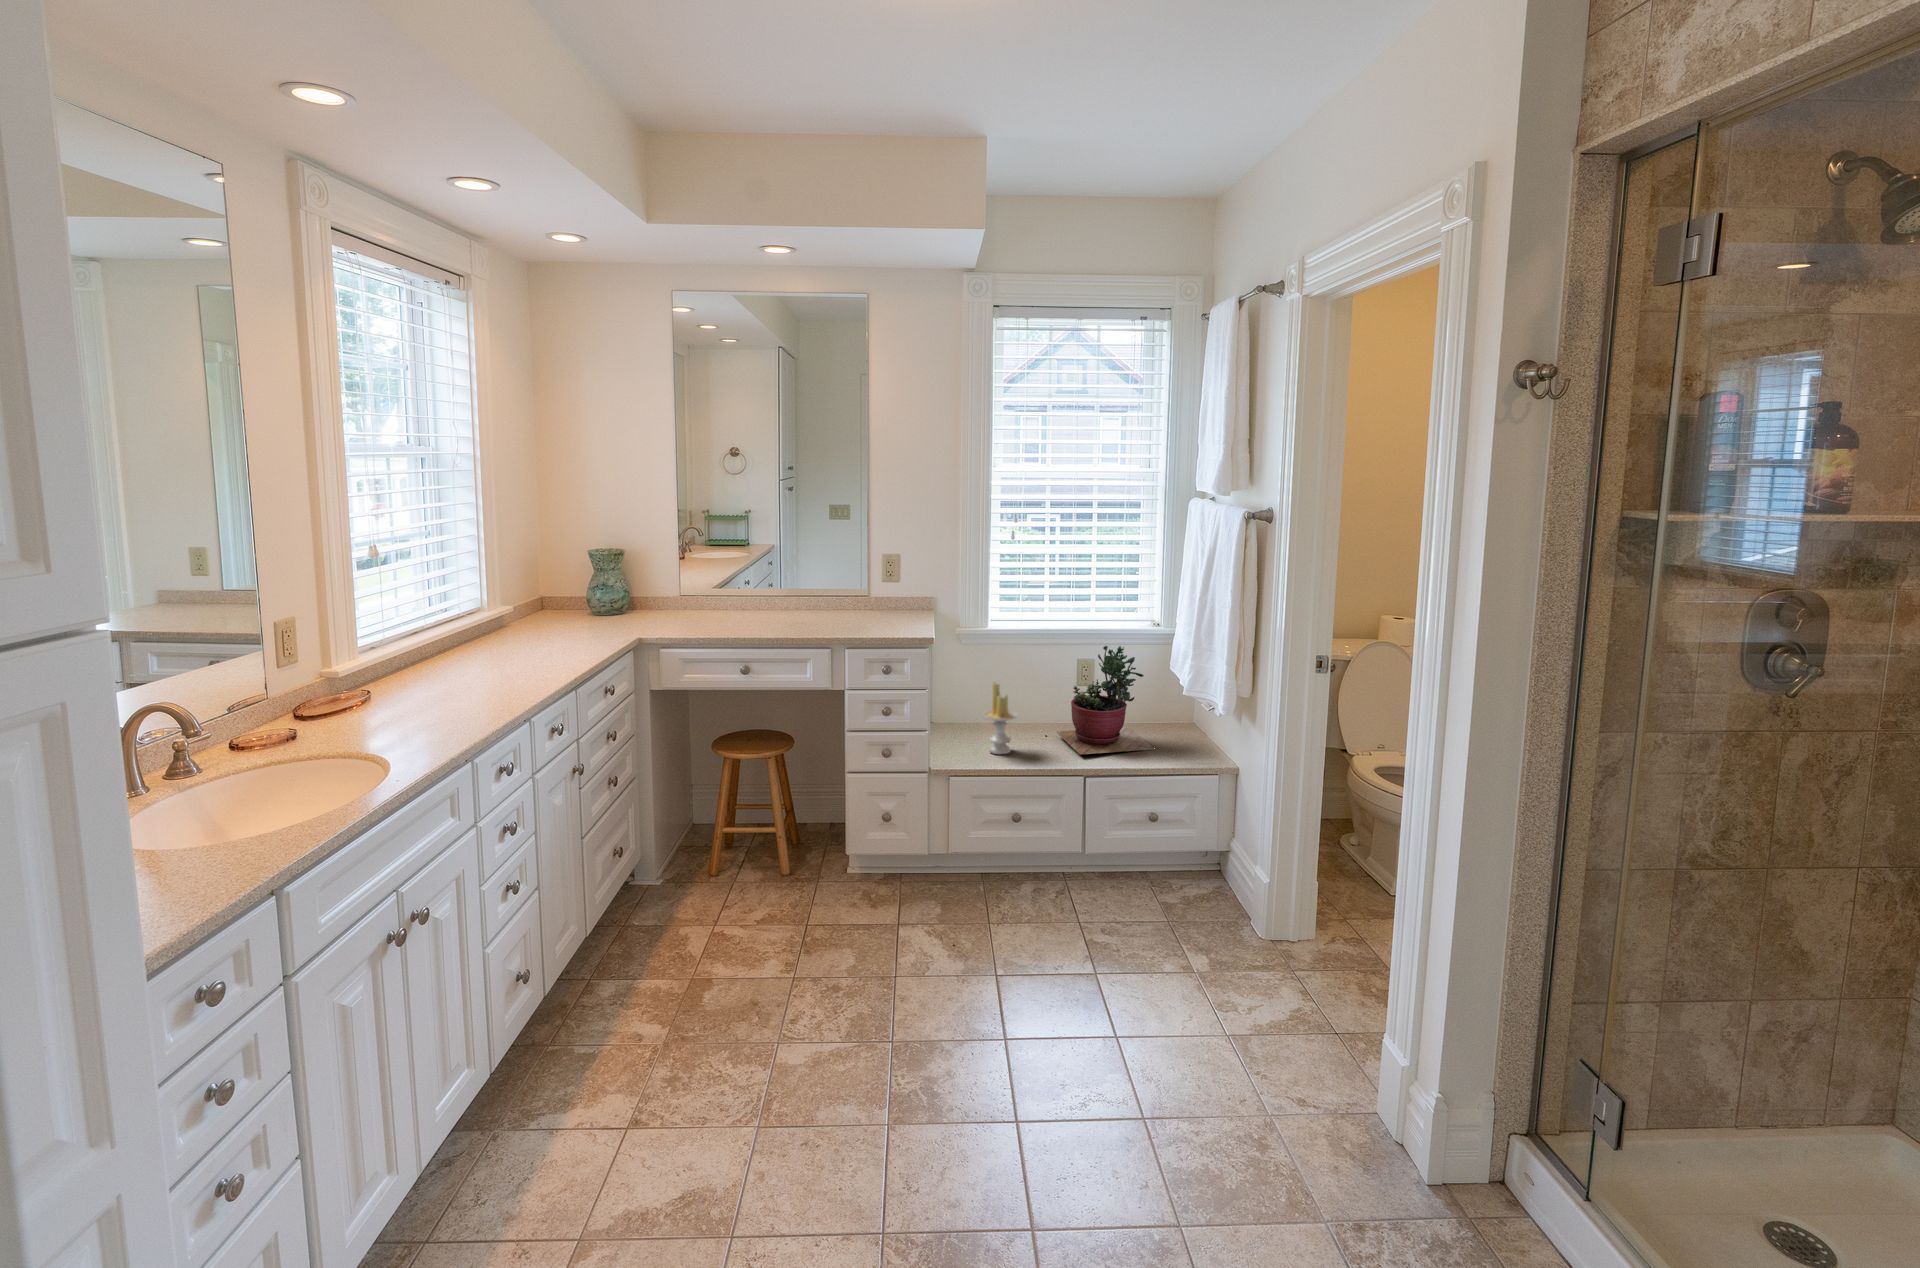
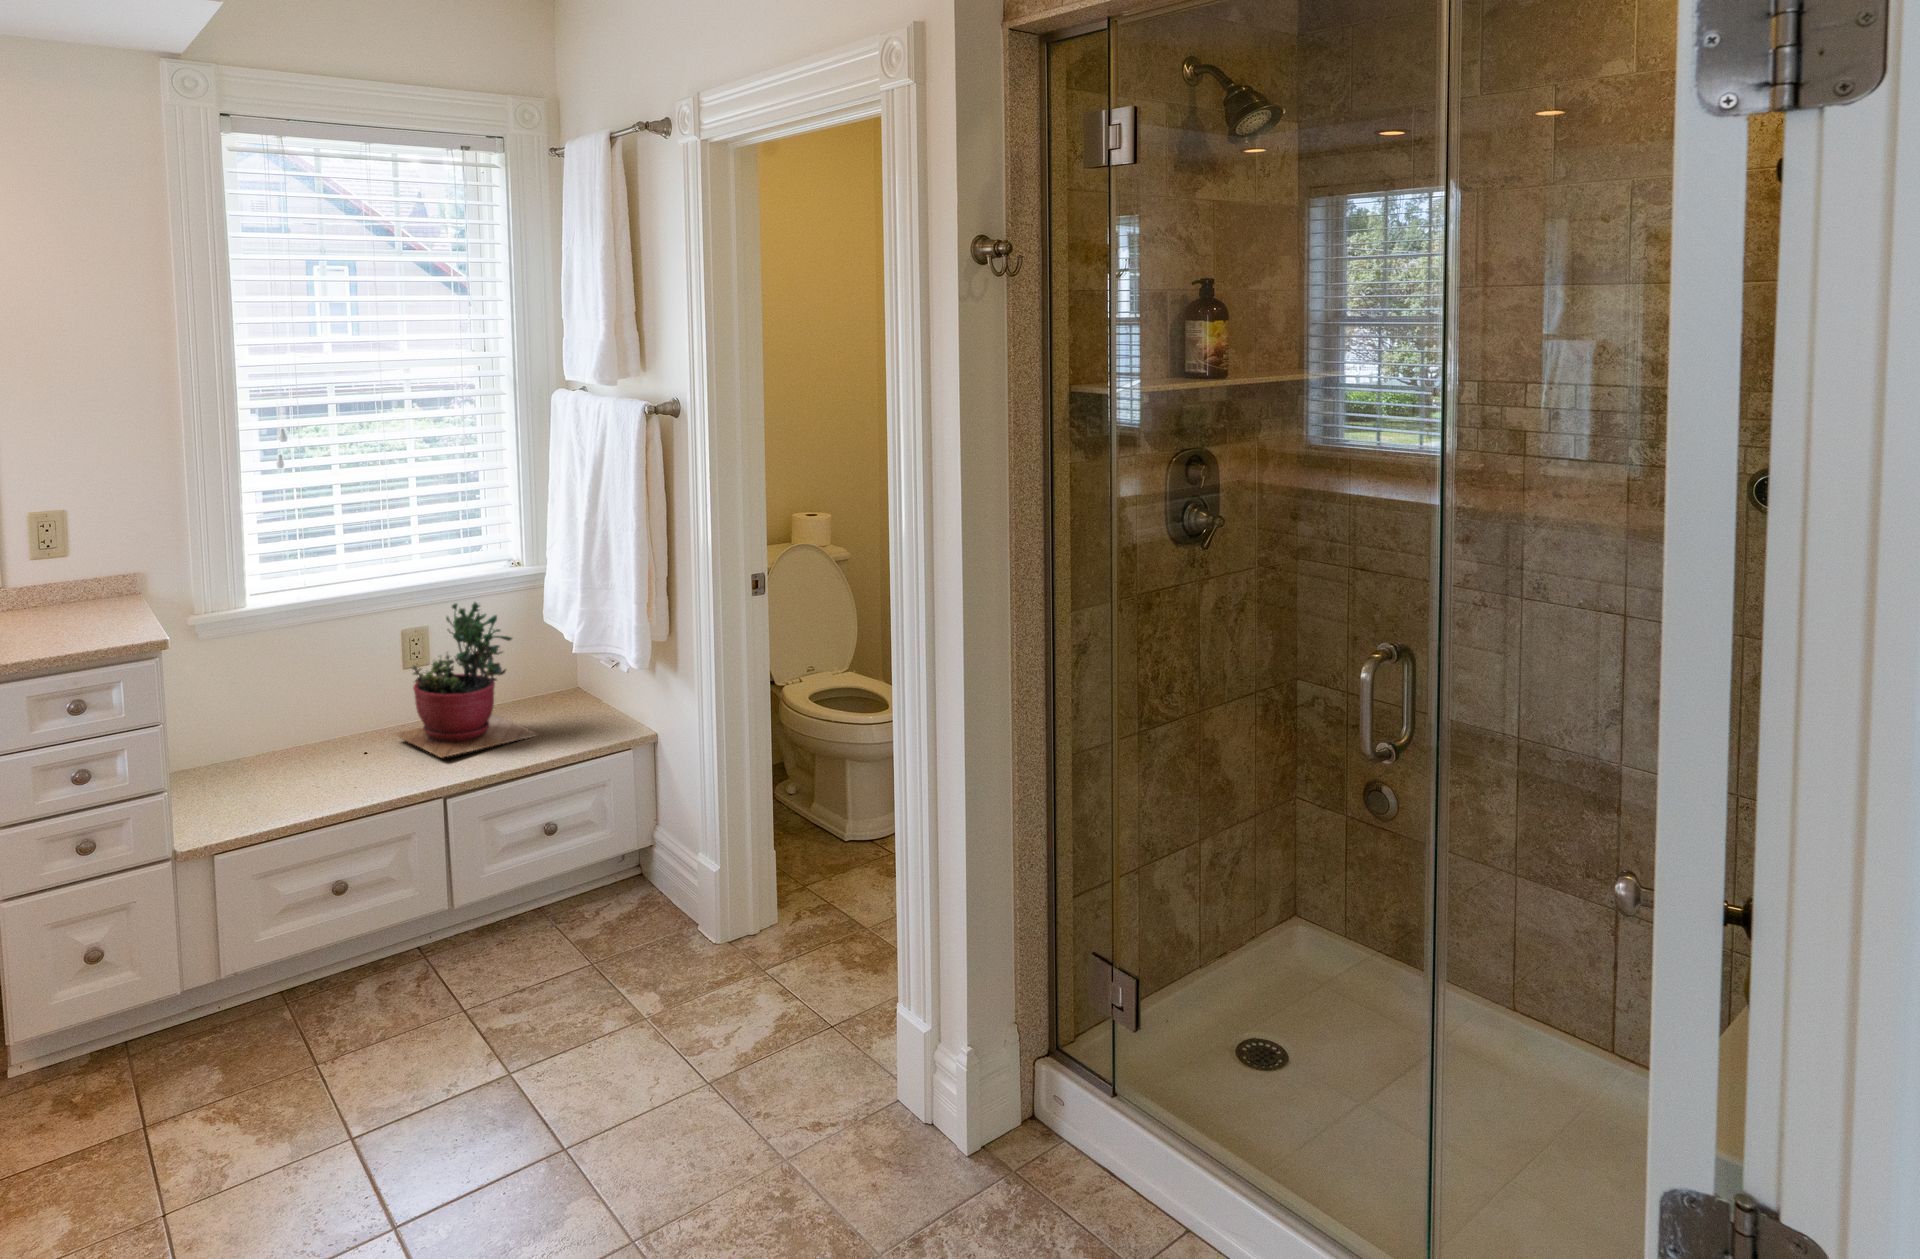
candle: present [983,683,1018,754] -> none [280,674,338,779]

